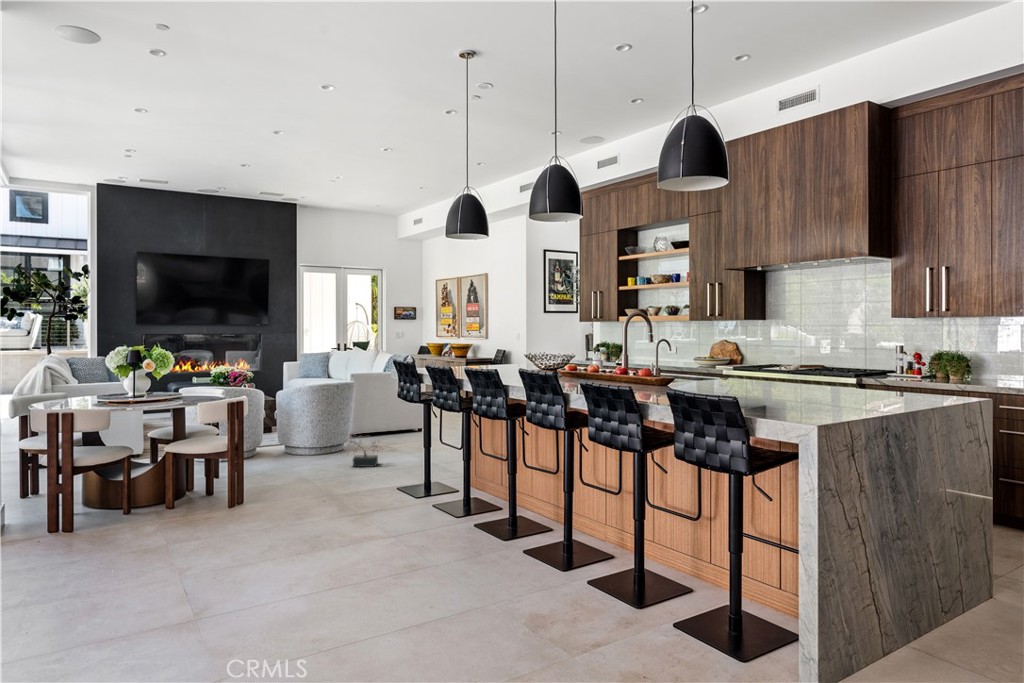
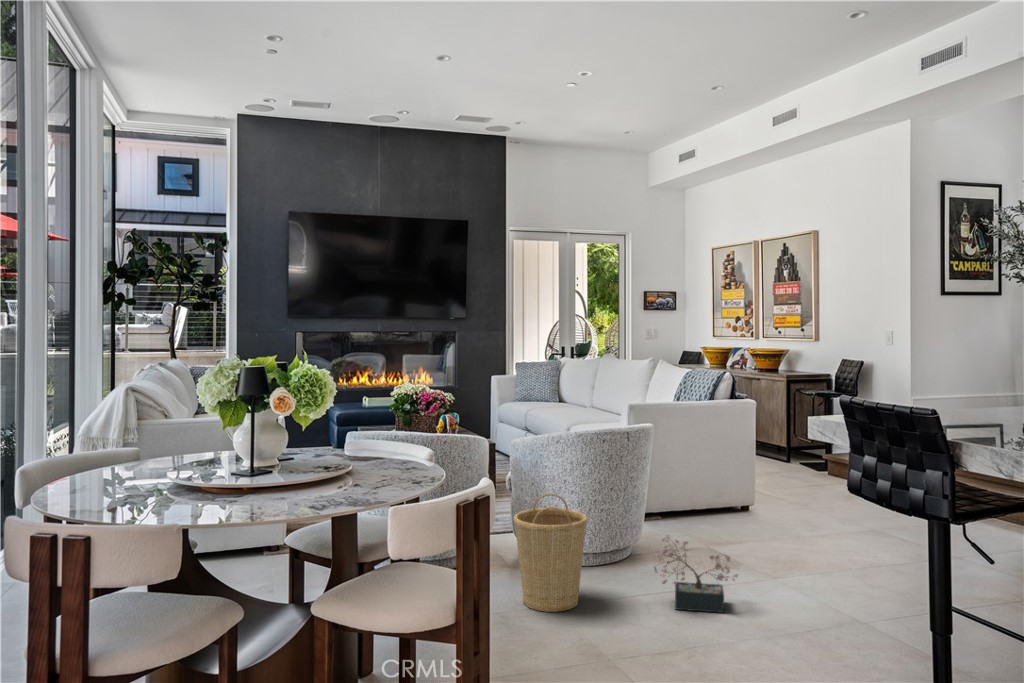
basket: none [272,415,310,471] -> present [514,494,587,612]

